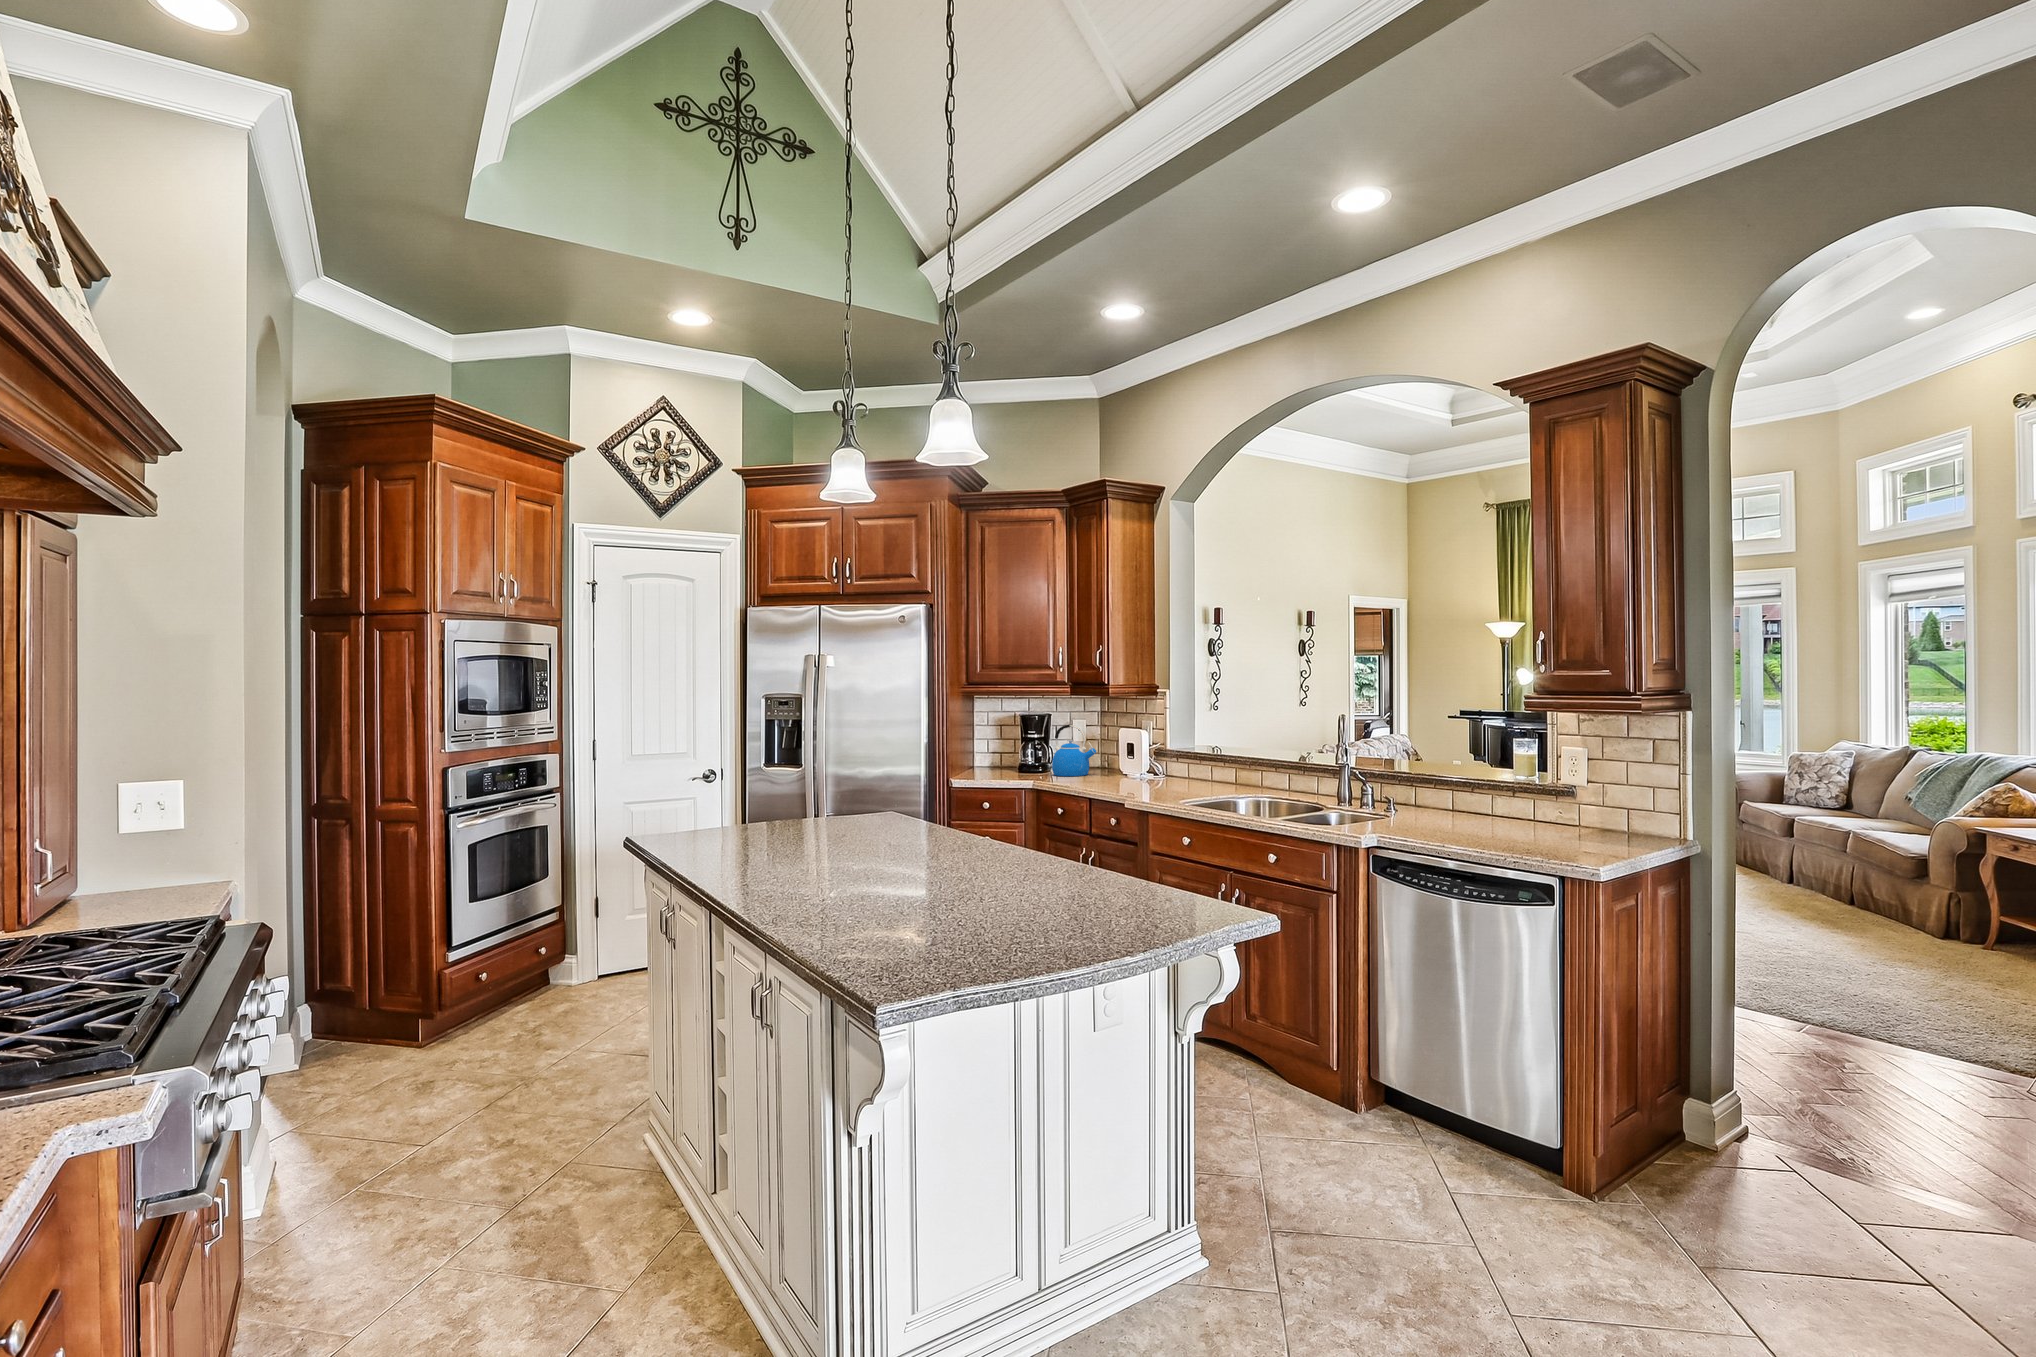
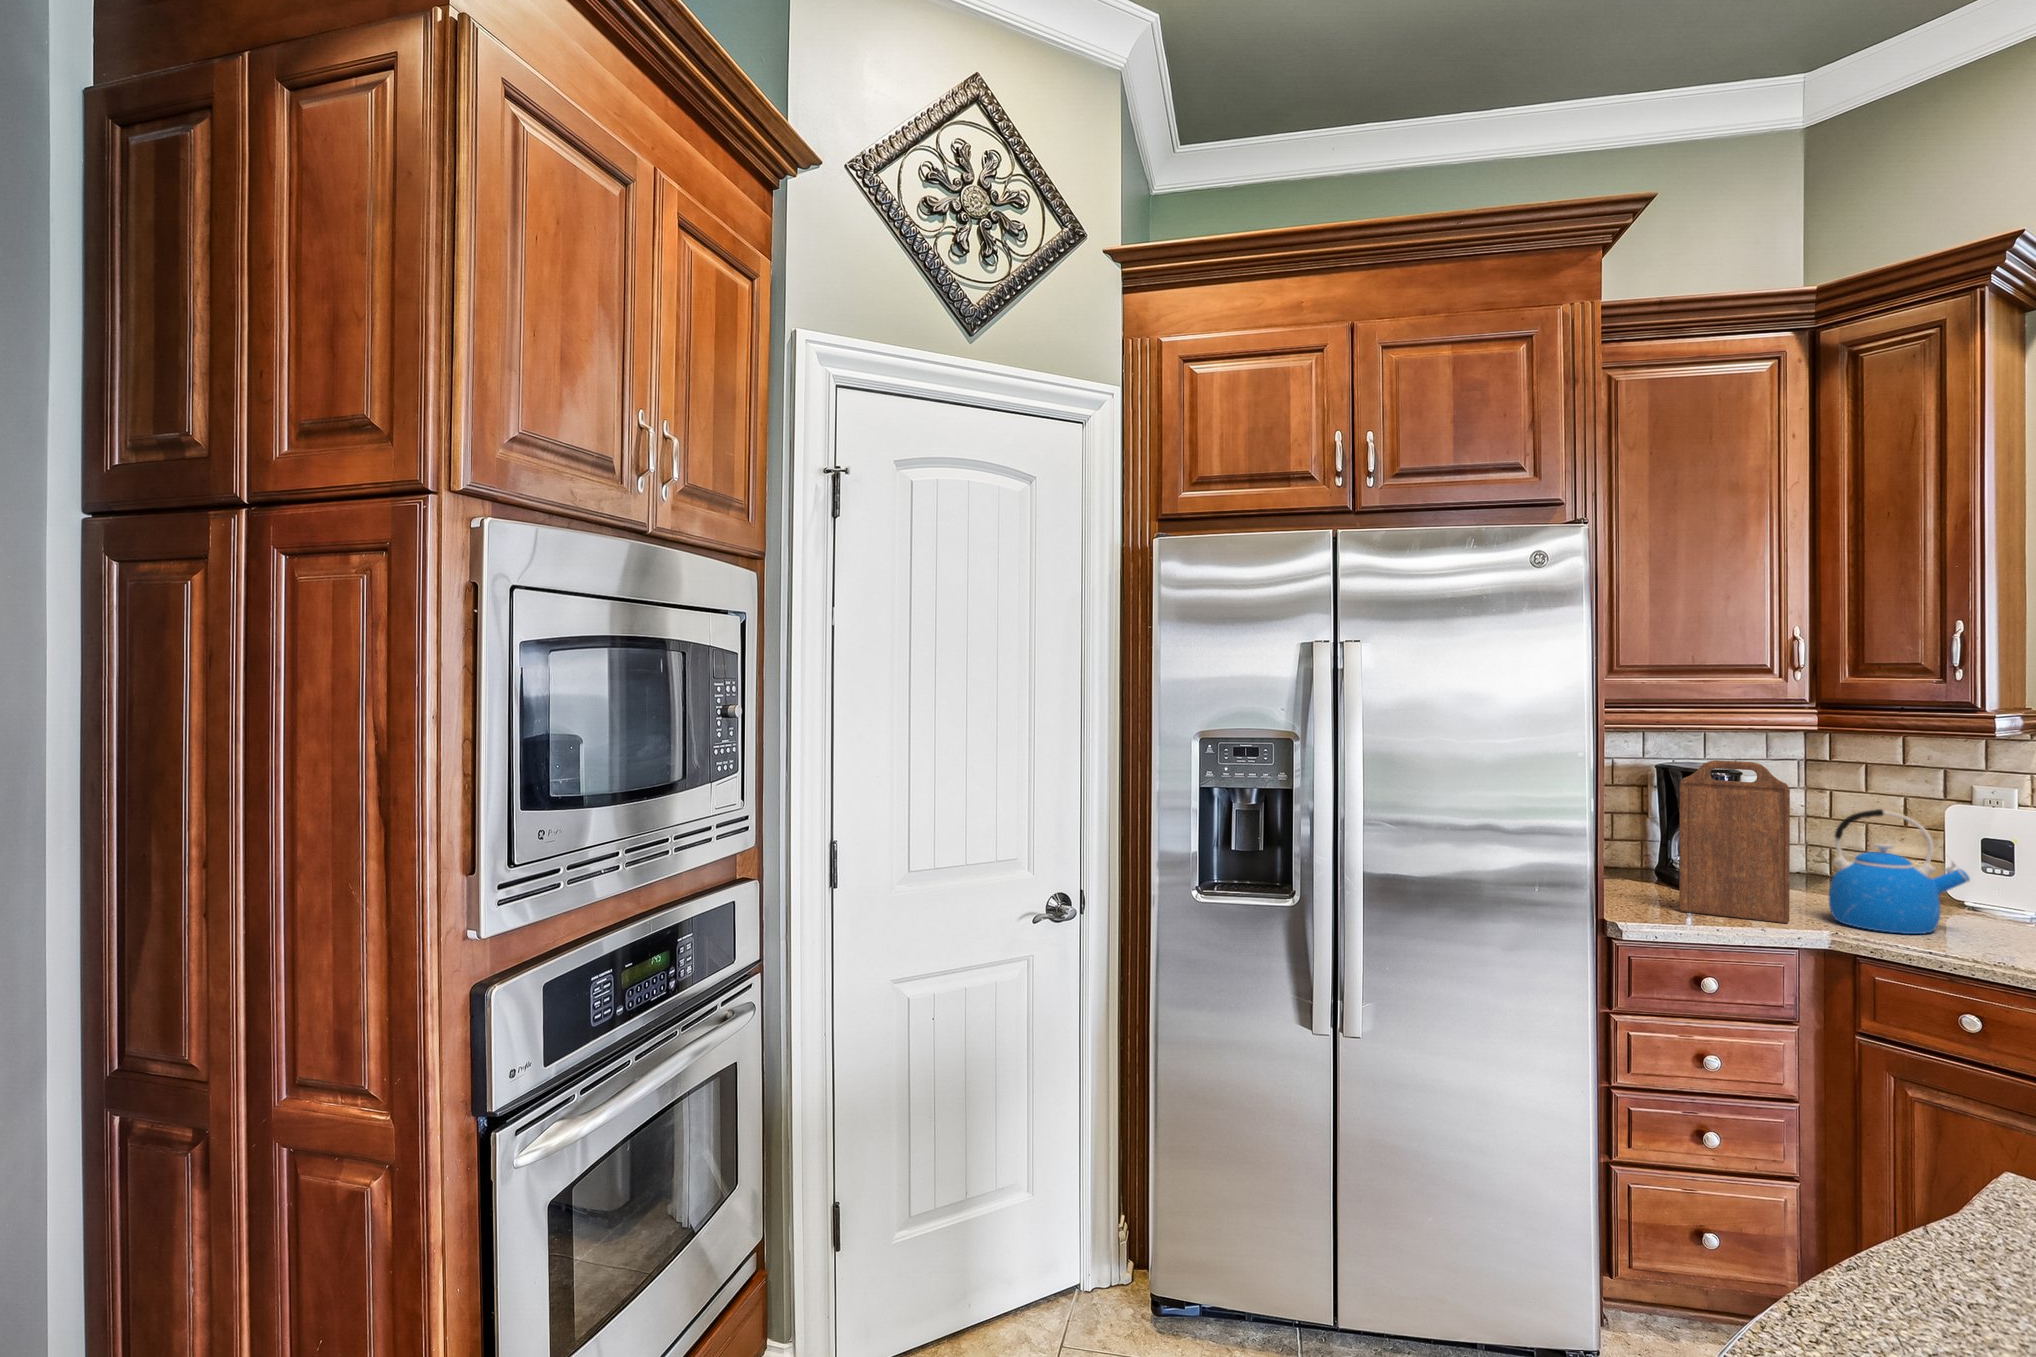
cutting board: none [997,705,1034,776] -> present [1679,760,1790,923]

